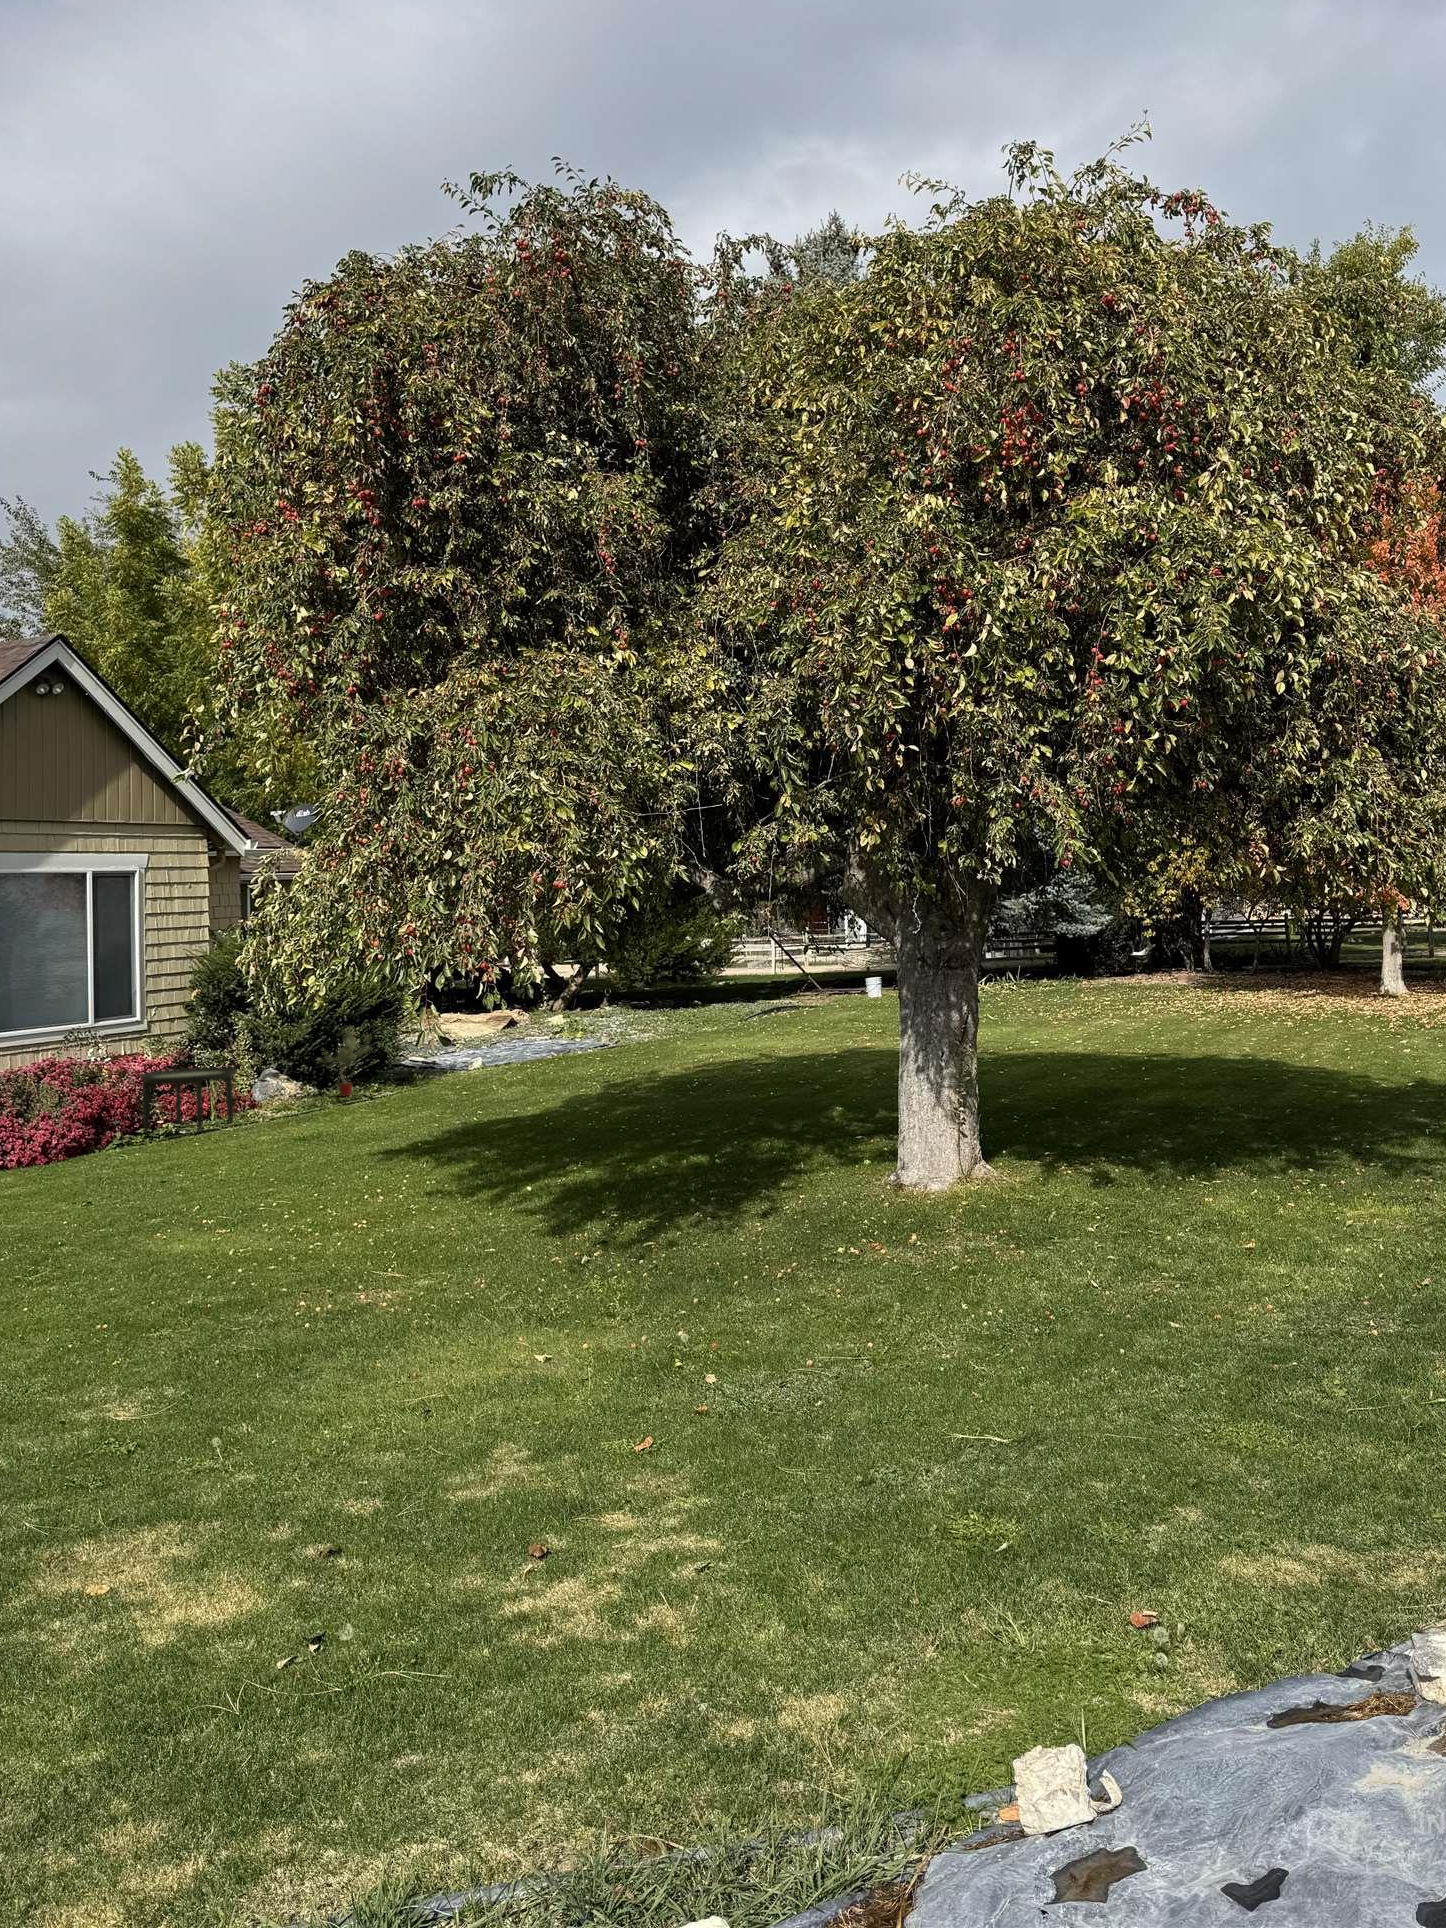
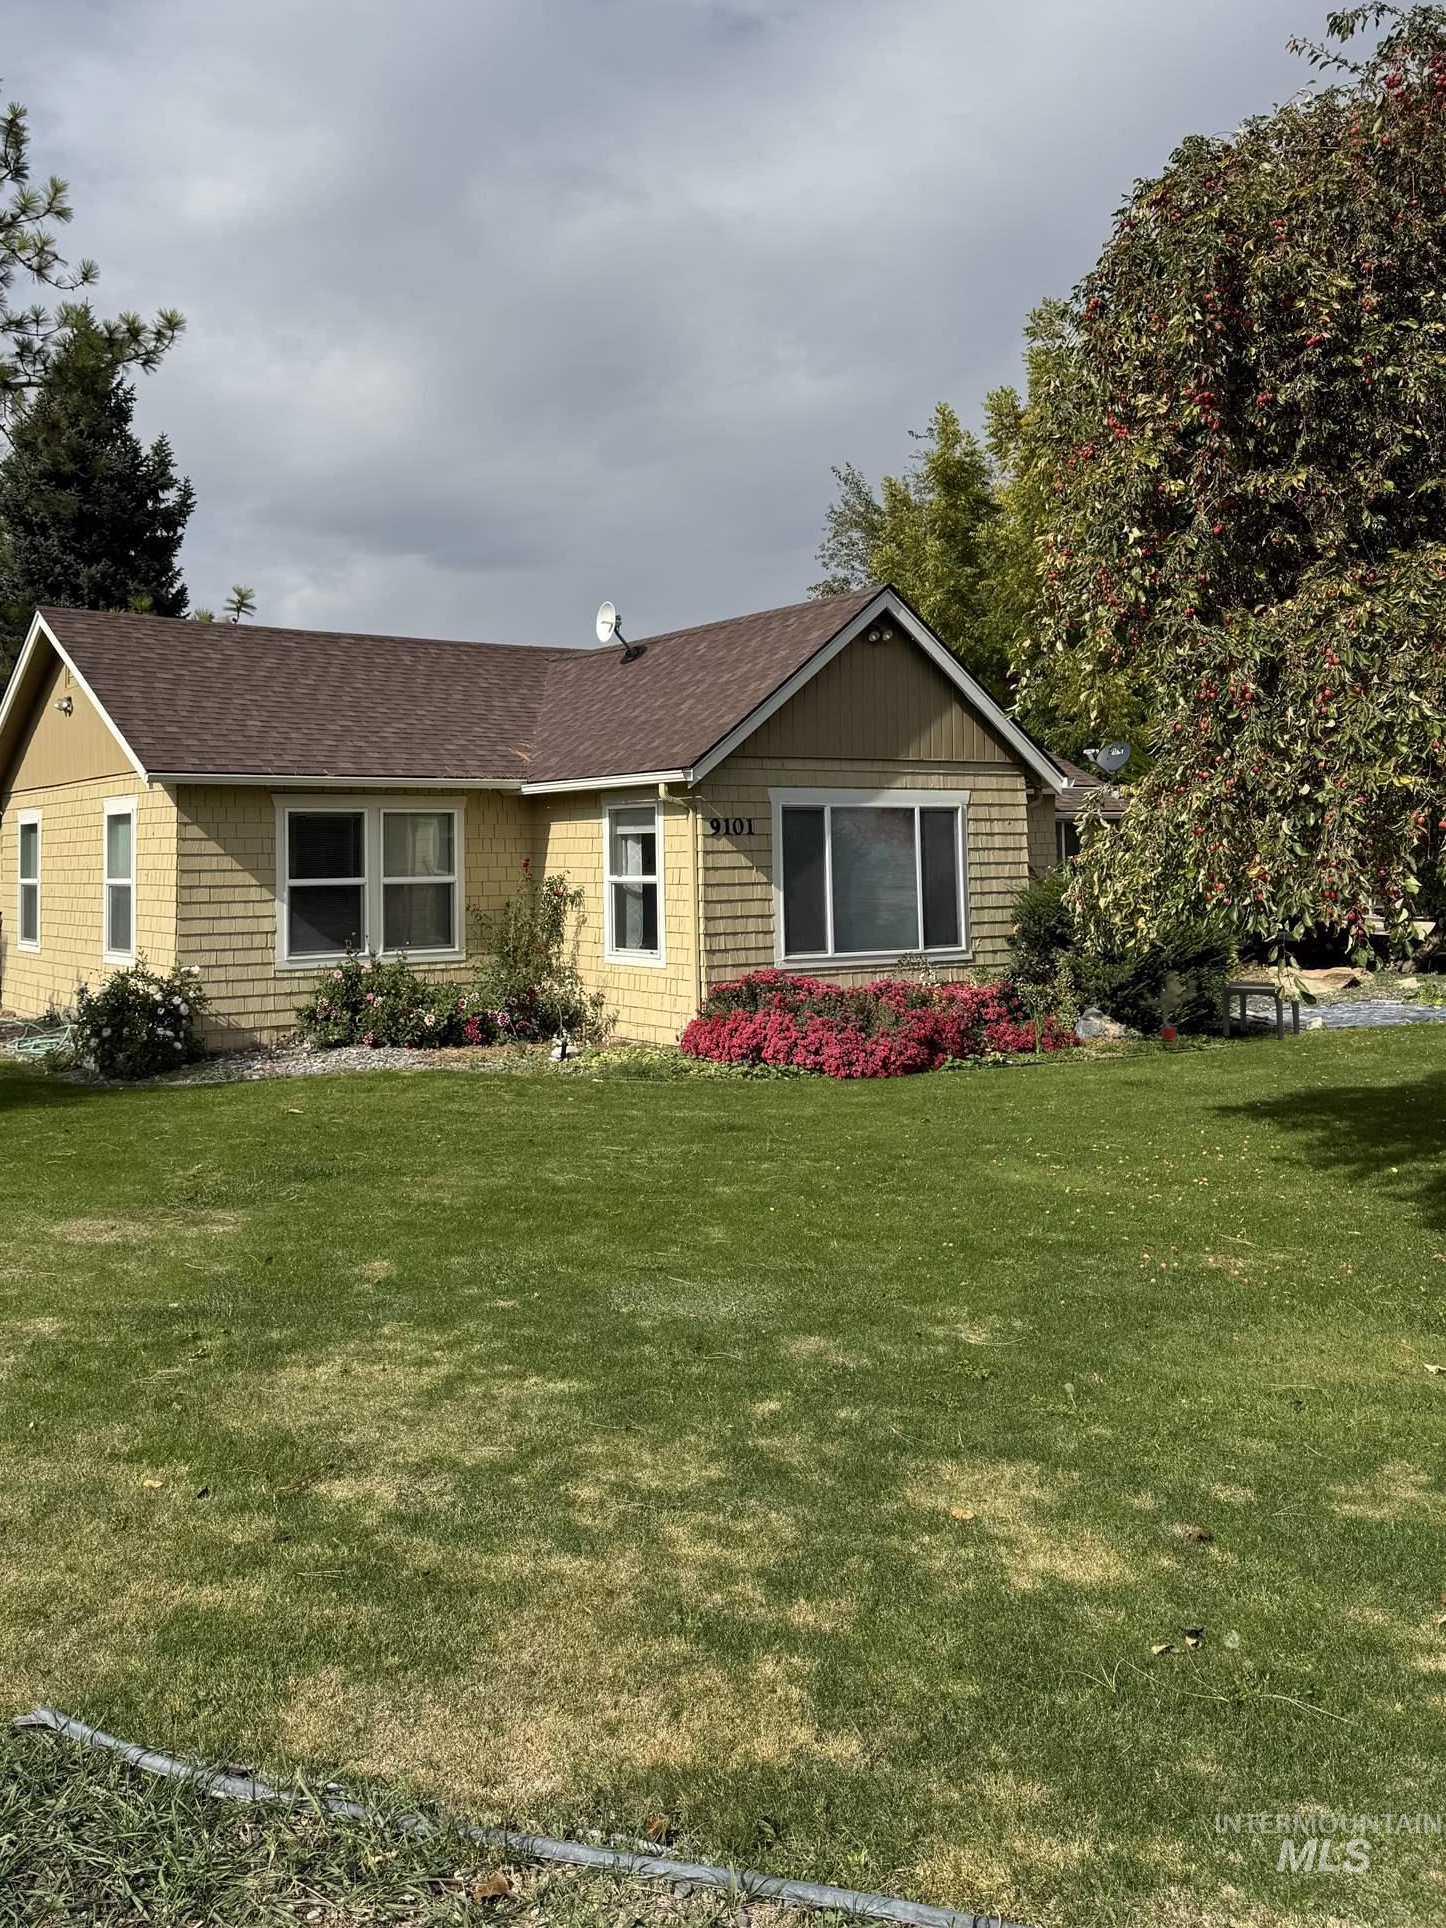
round table: present [139,1067,237,1132] -> present [1216,982,1300,1039]

